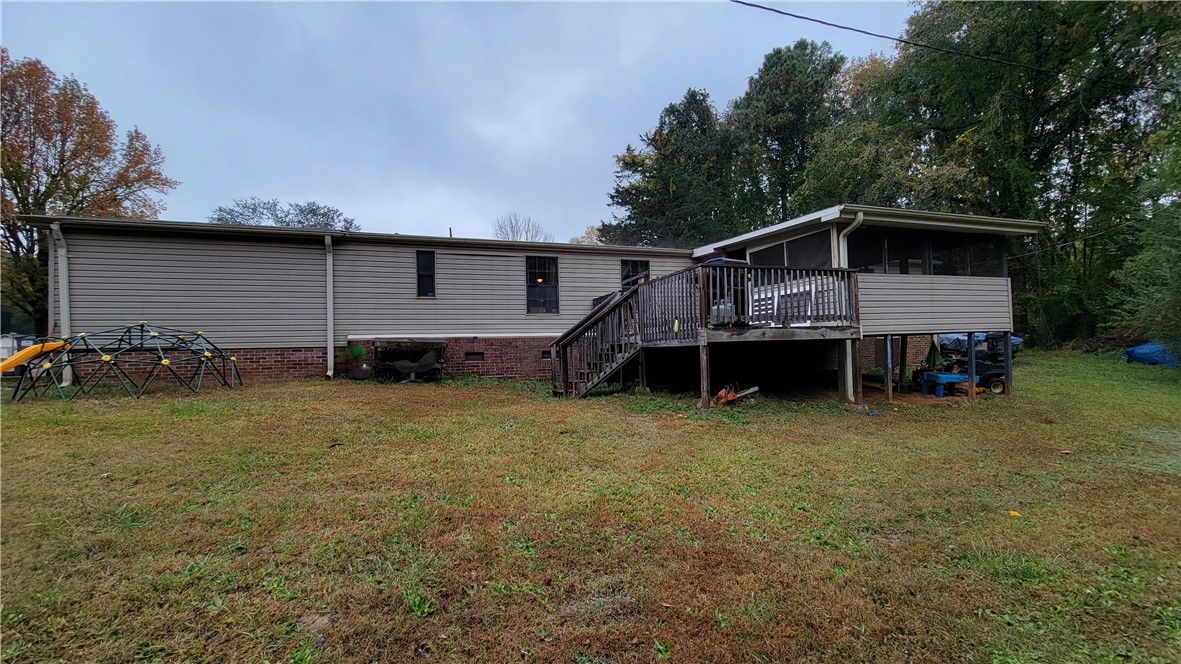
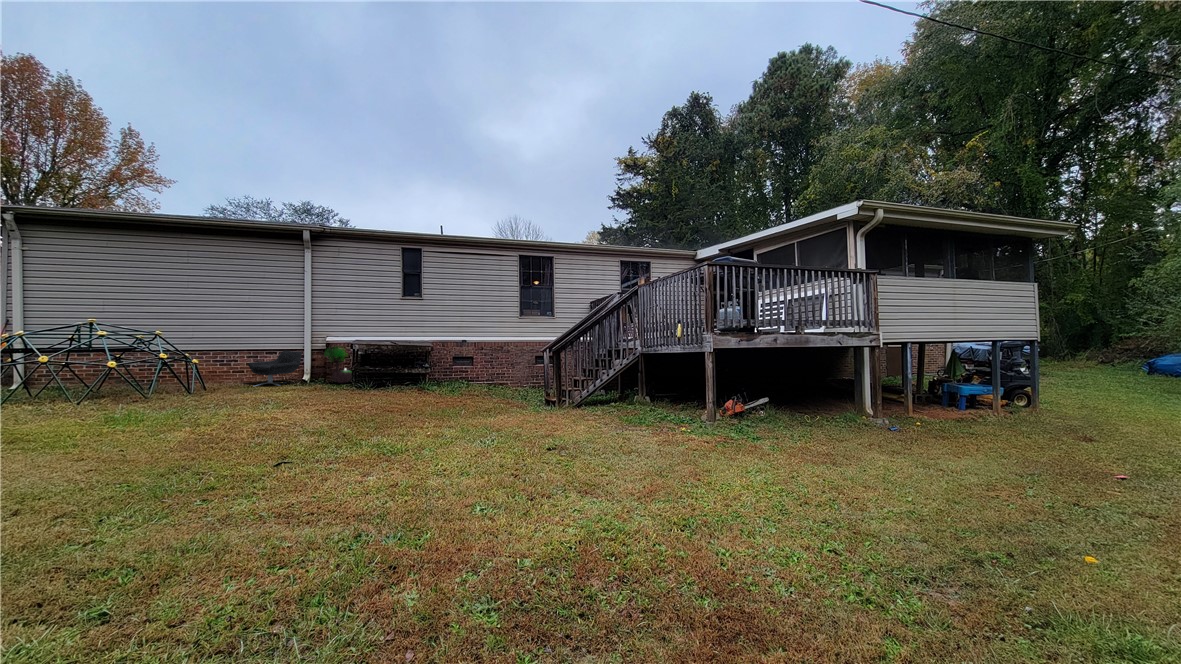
lounge chair: present [394,351,436,382] -> present [248,351,302,386]

